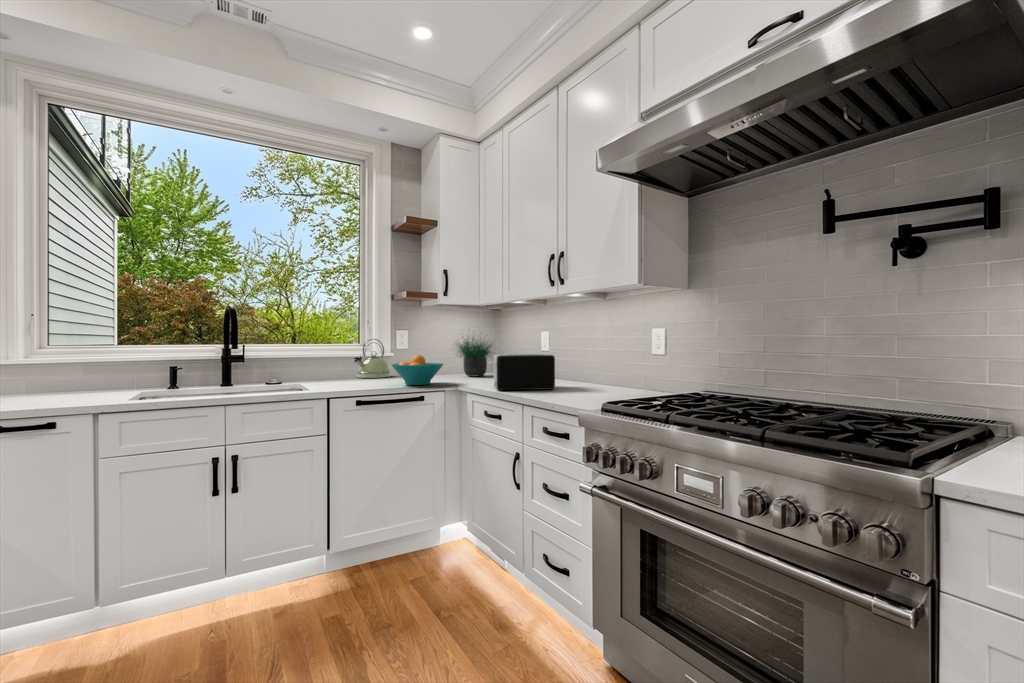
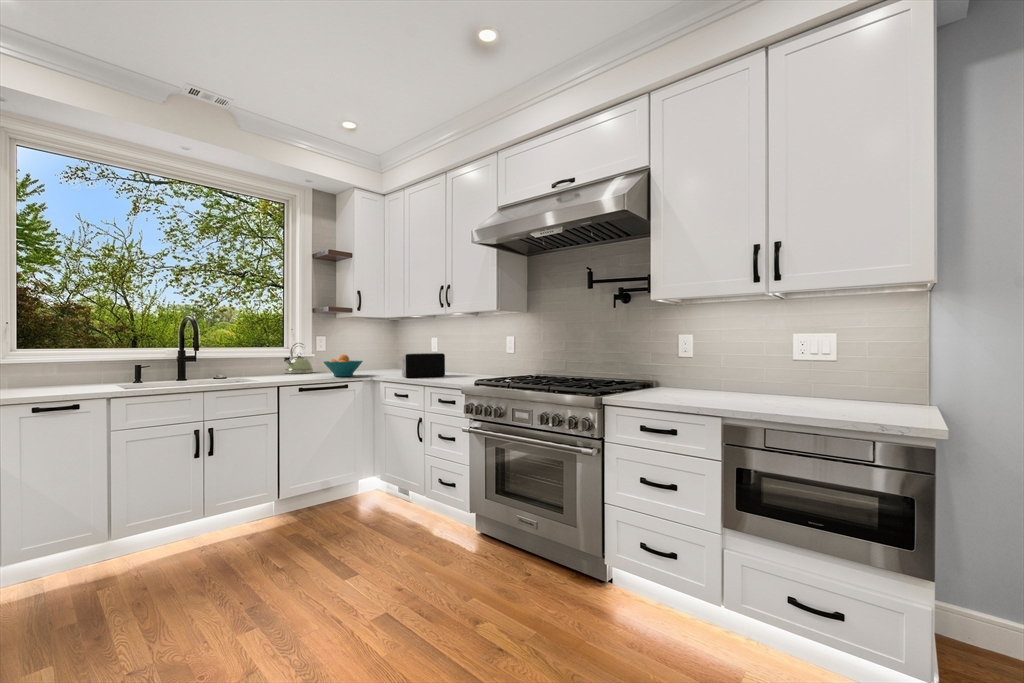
potted plant: present [458,338,492,377] -> none [361,330,402,371]

